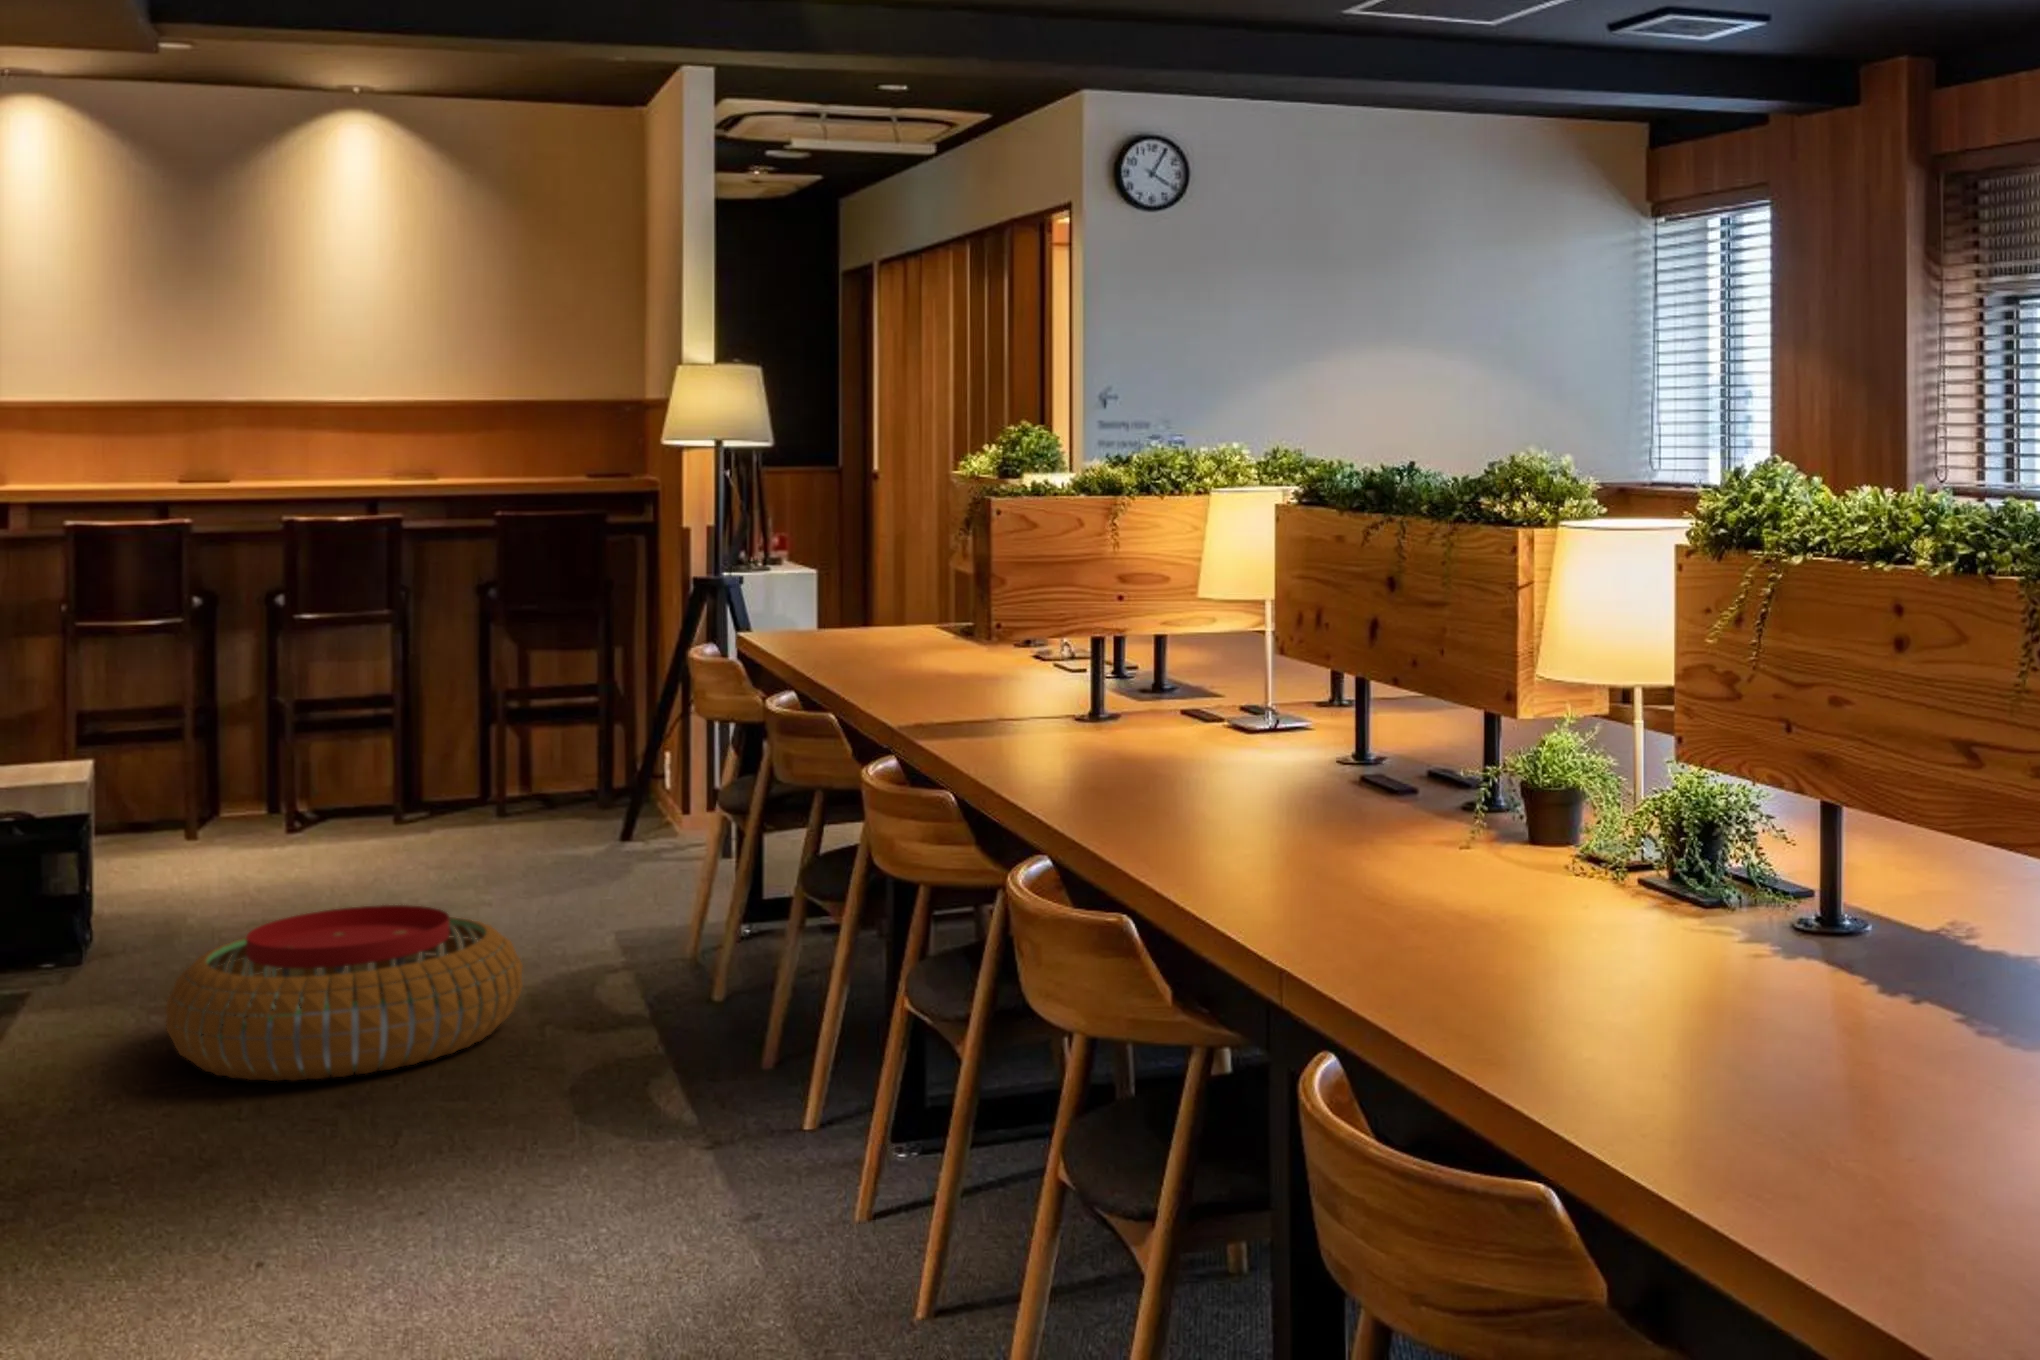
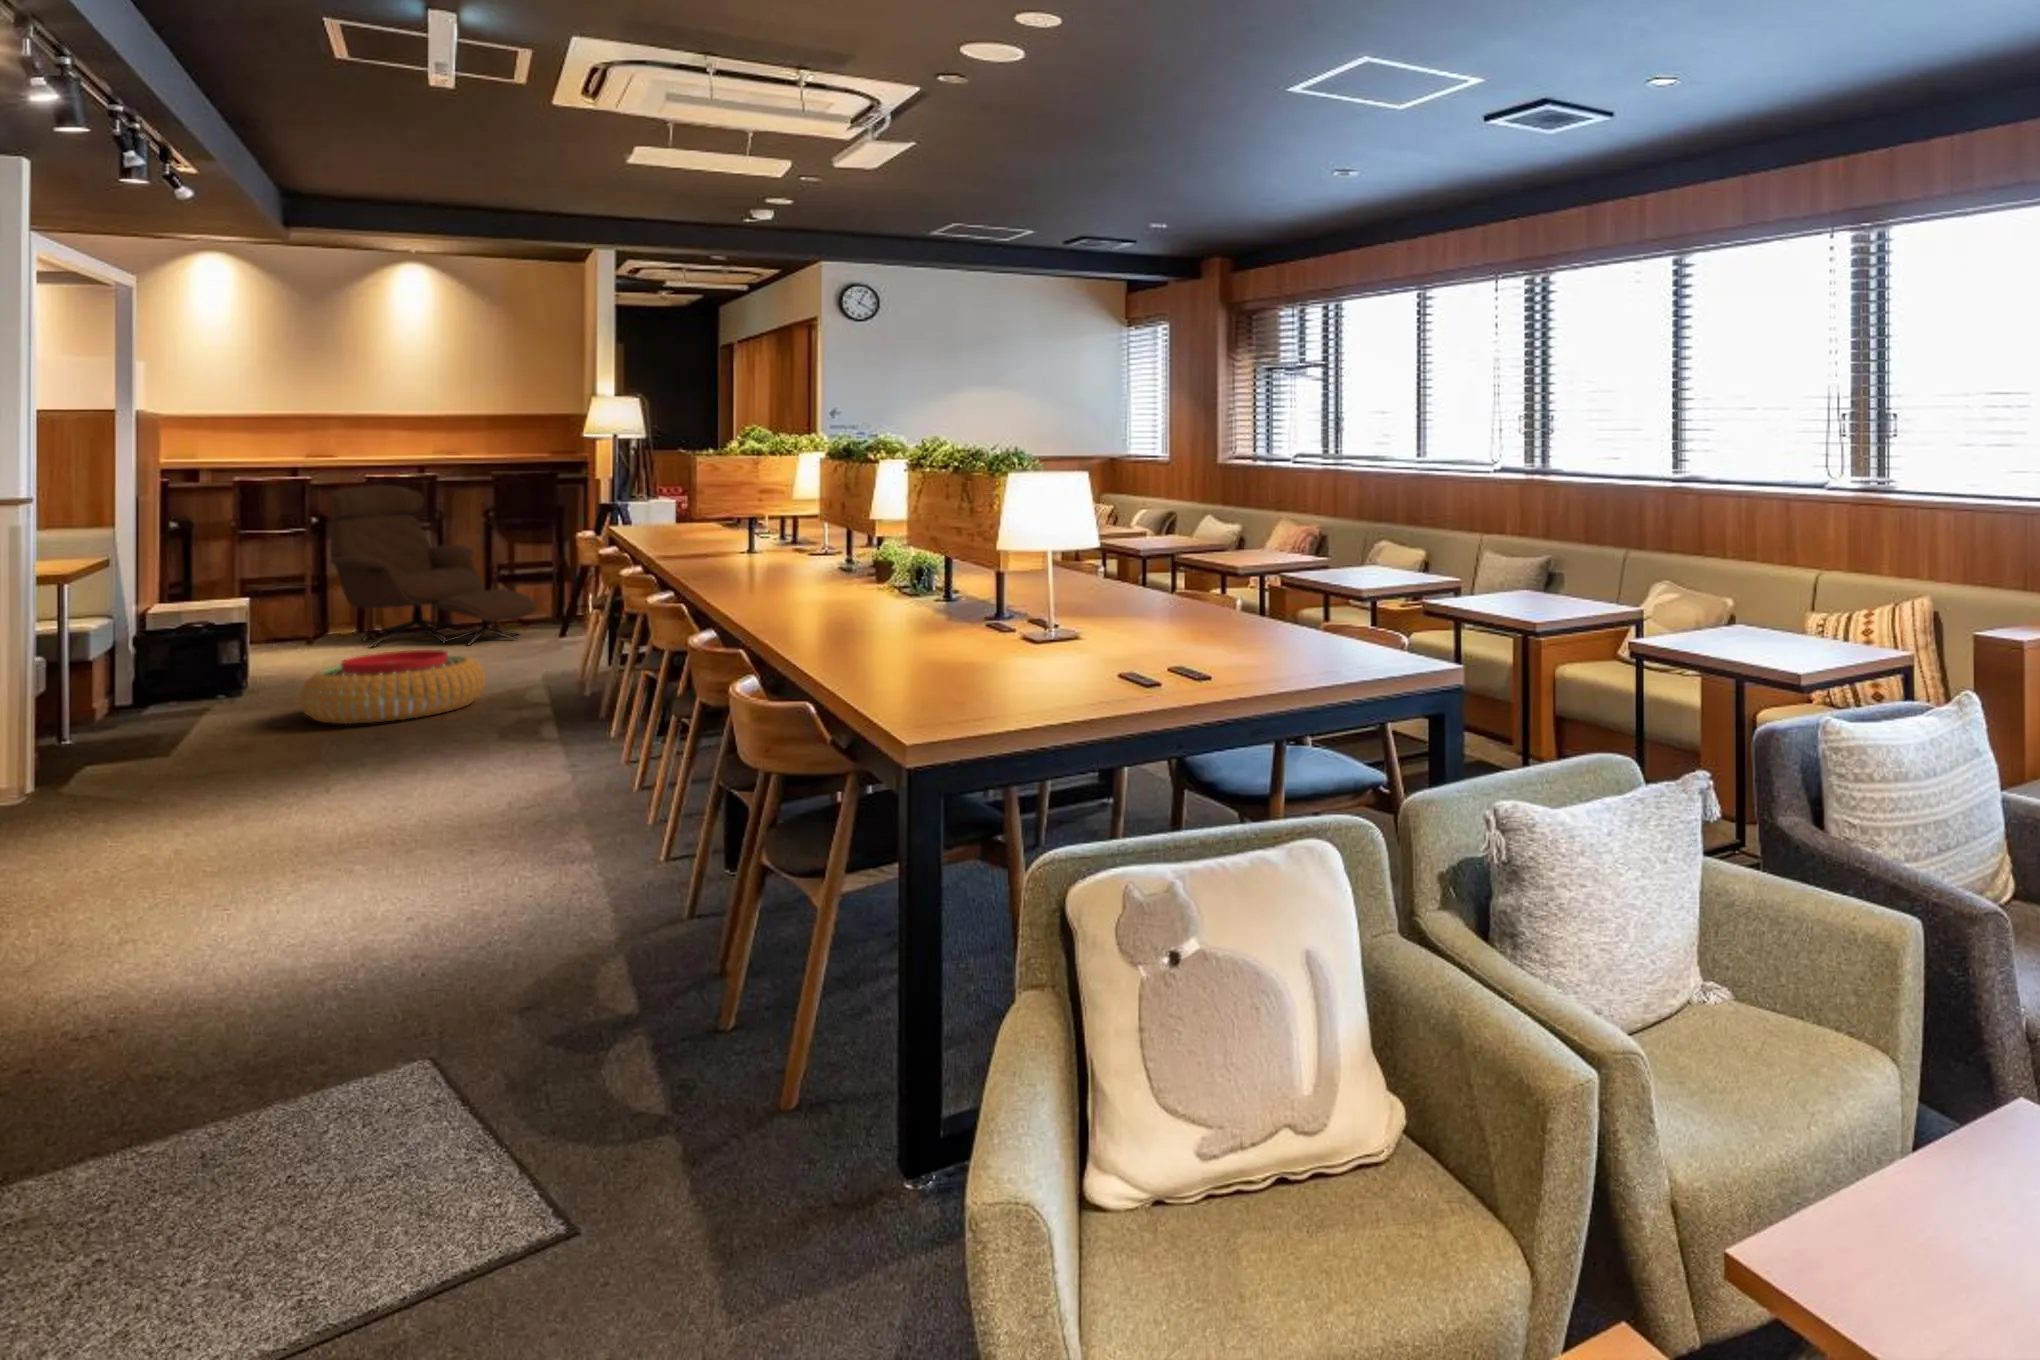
lounge chair: none [220,534,582,855] -> present [330,485,537,647]

